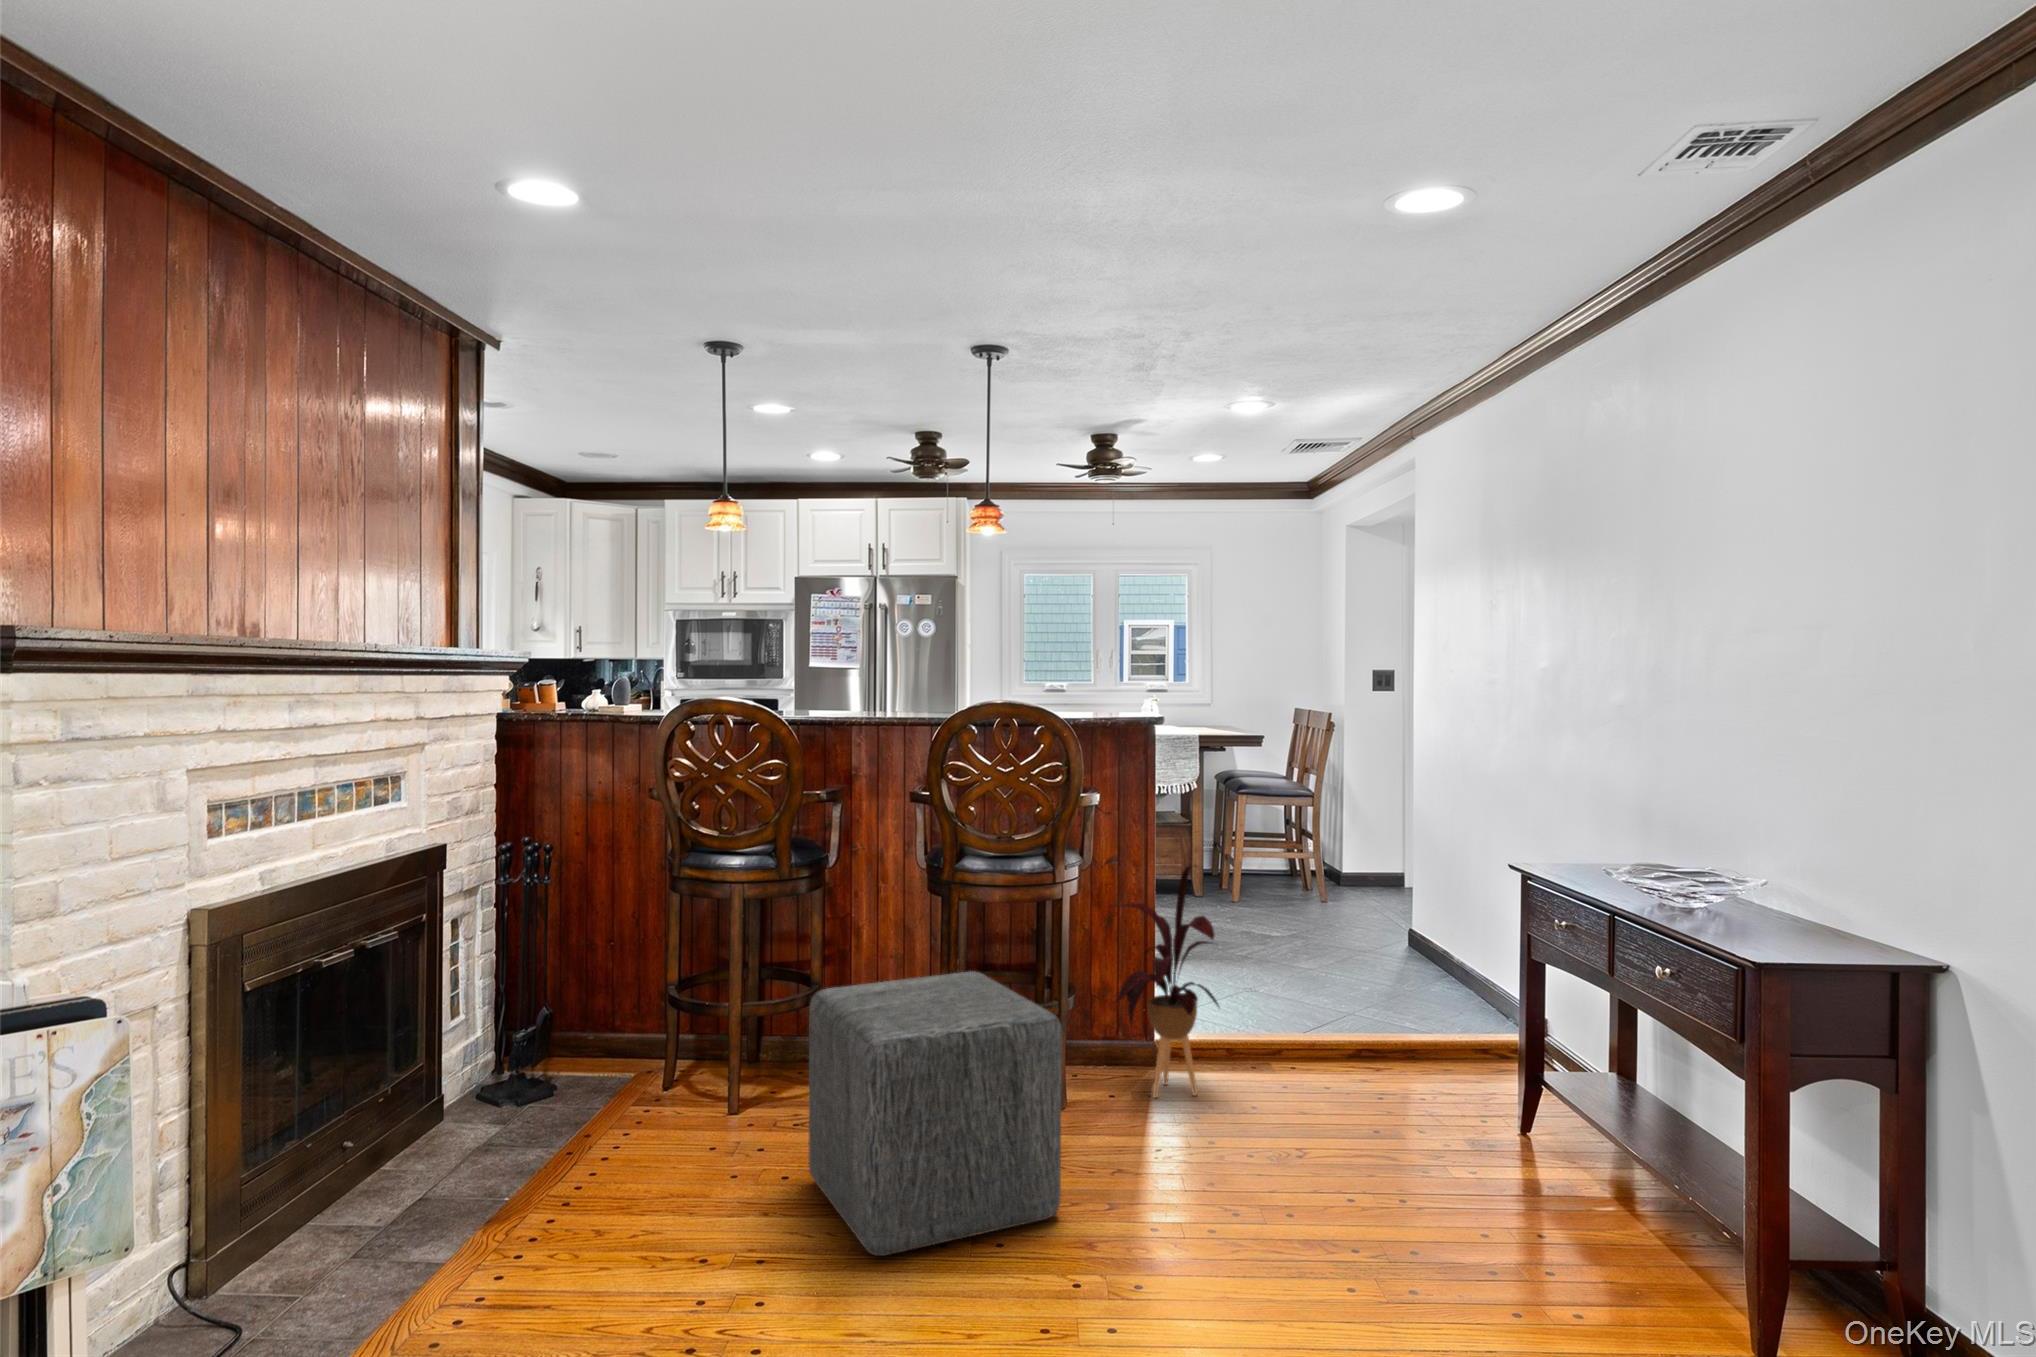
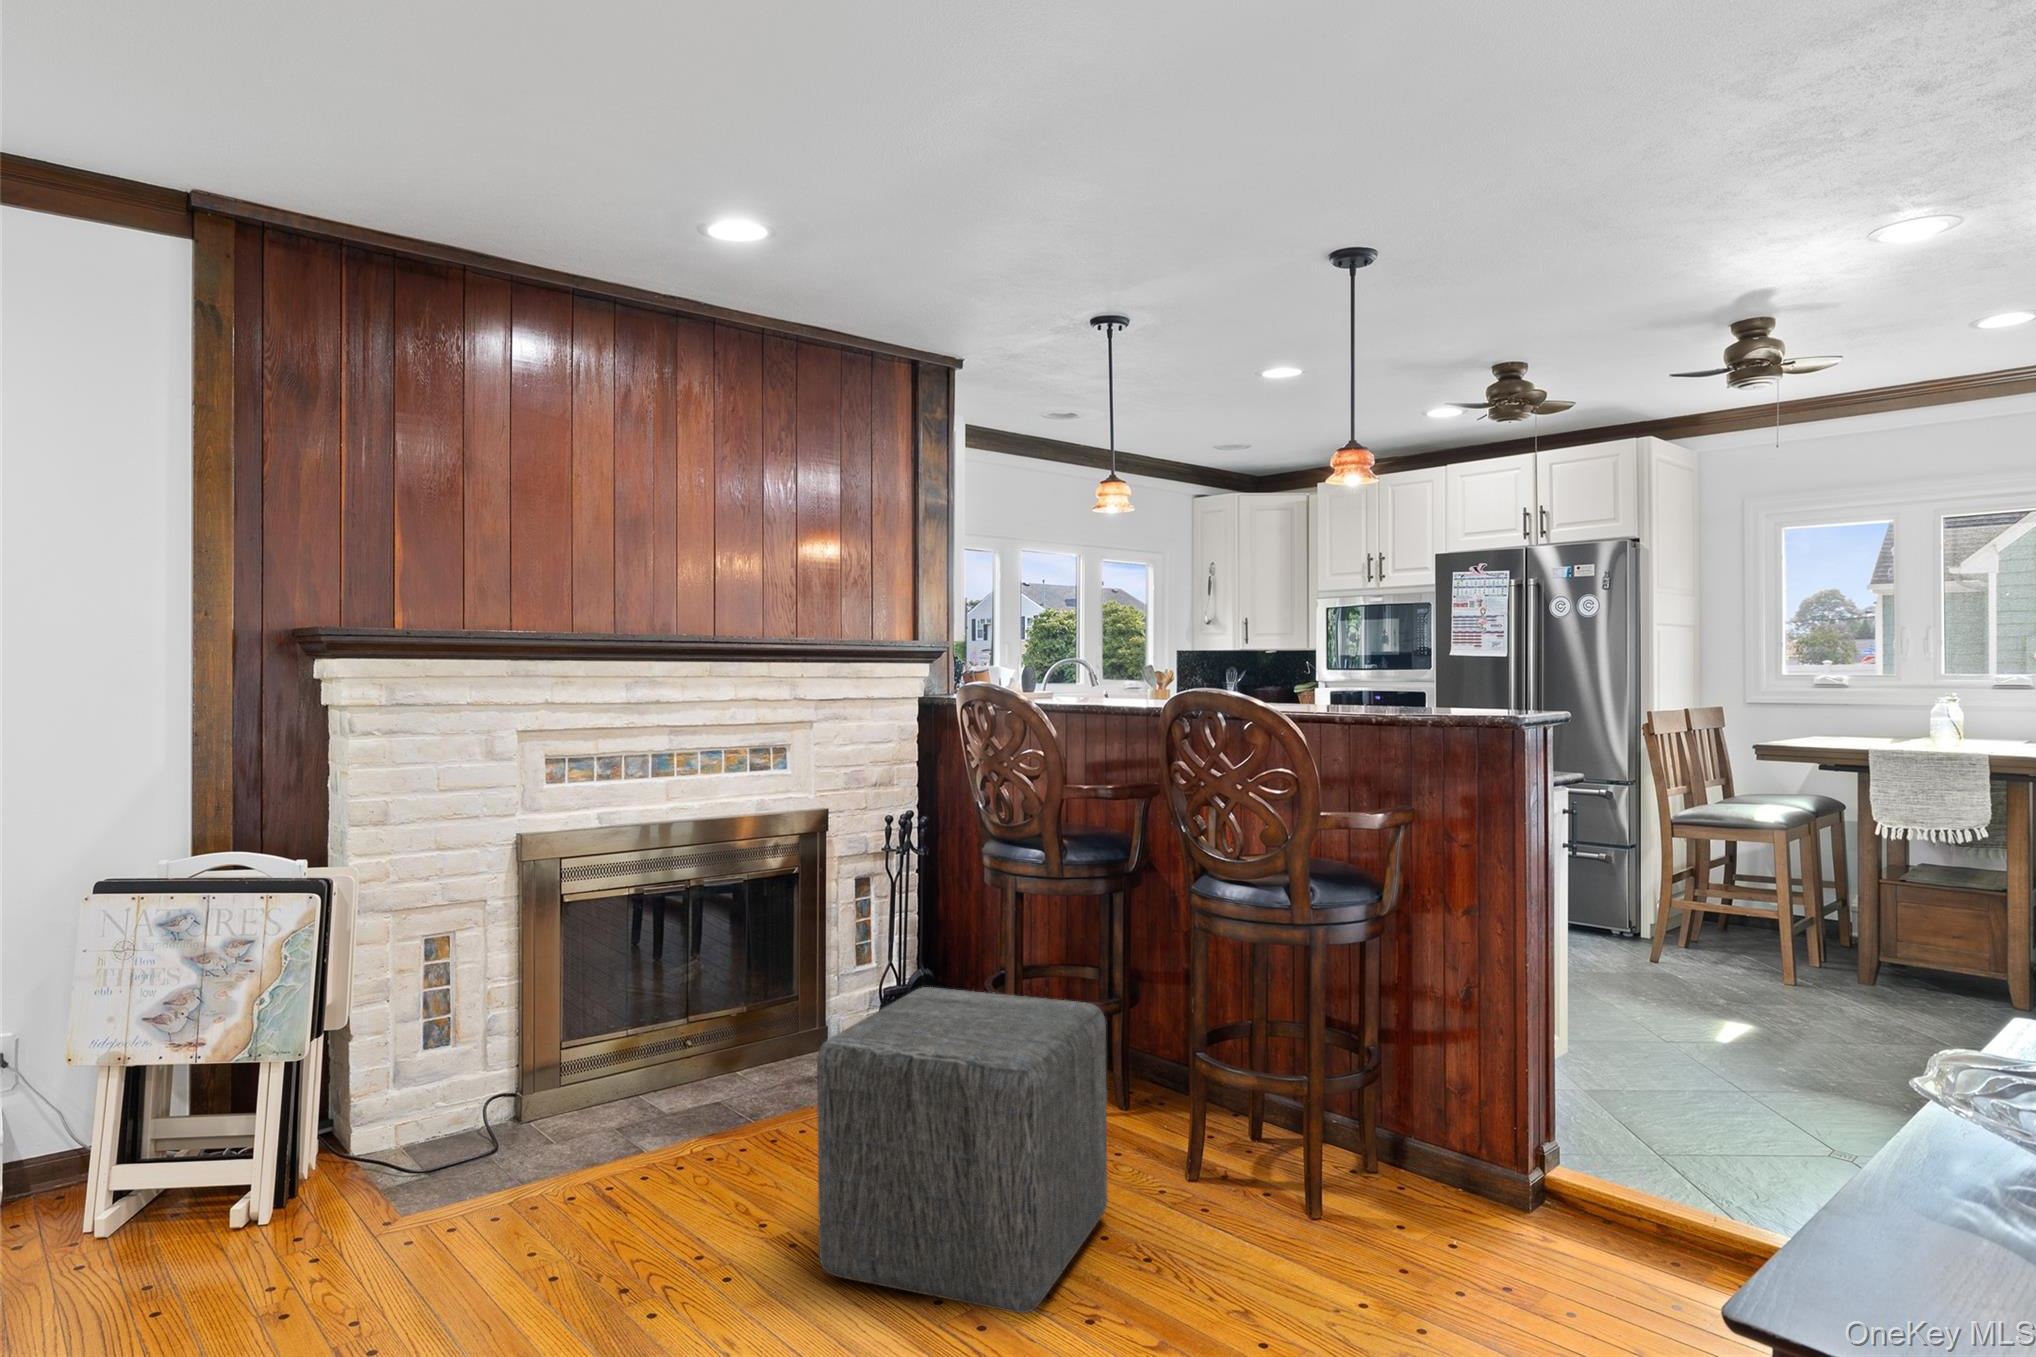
house plant: present [1111,866,1218,1098] -> none [1323,921,1503,1257]

